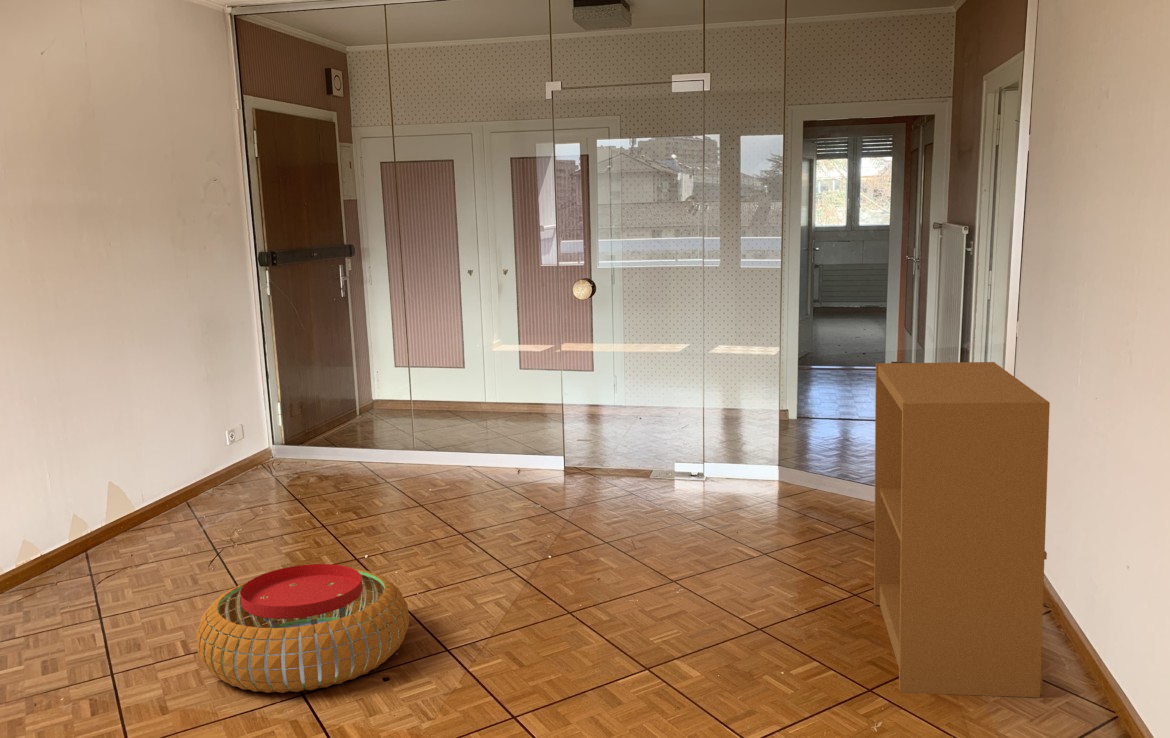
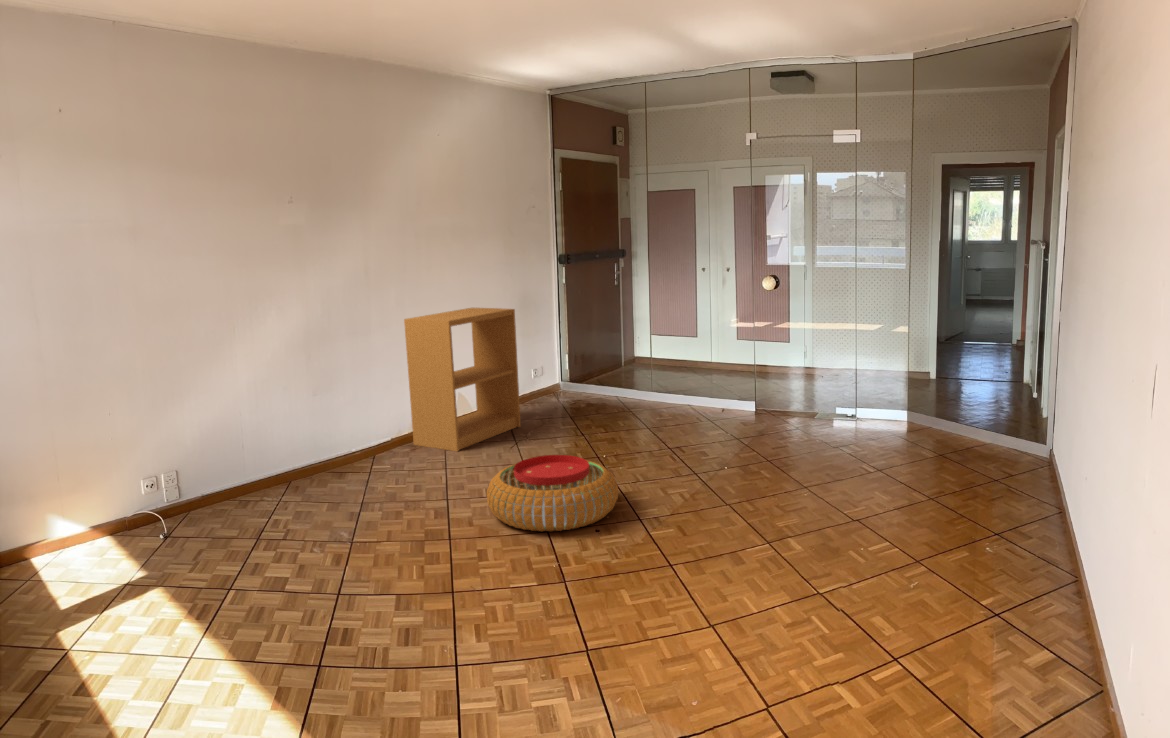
bookshelf: present [874,362,1050,697] -> present [404,308,521,452]

